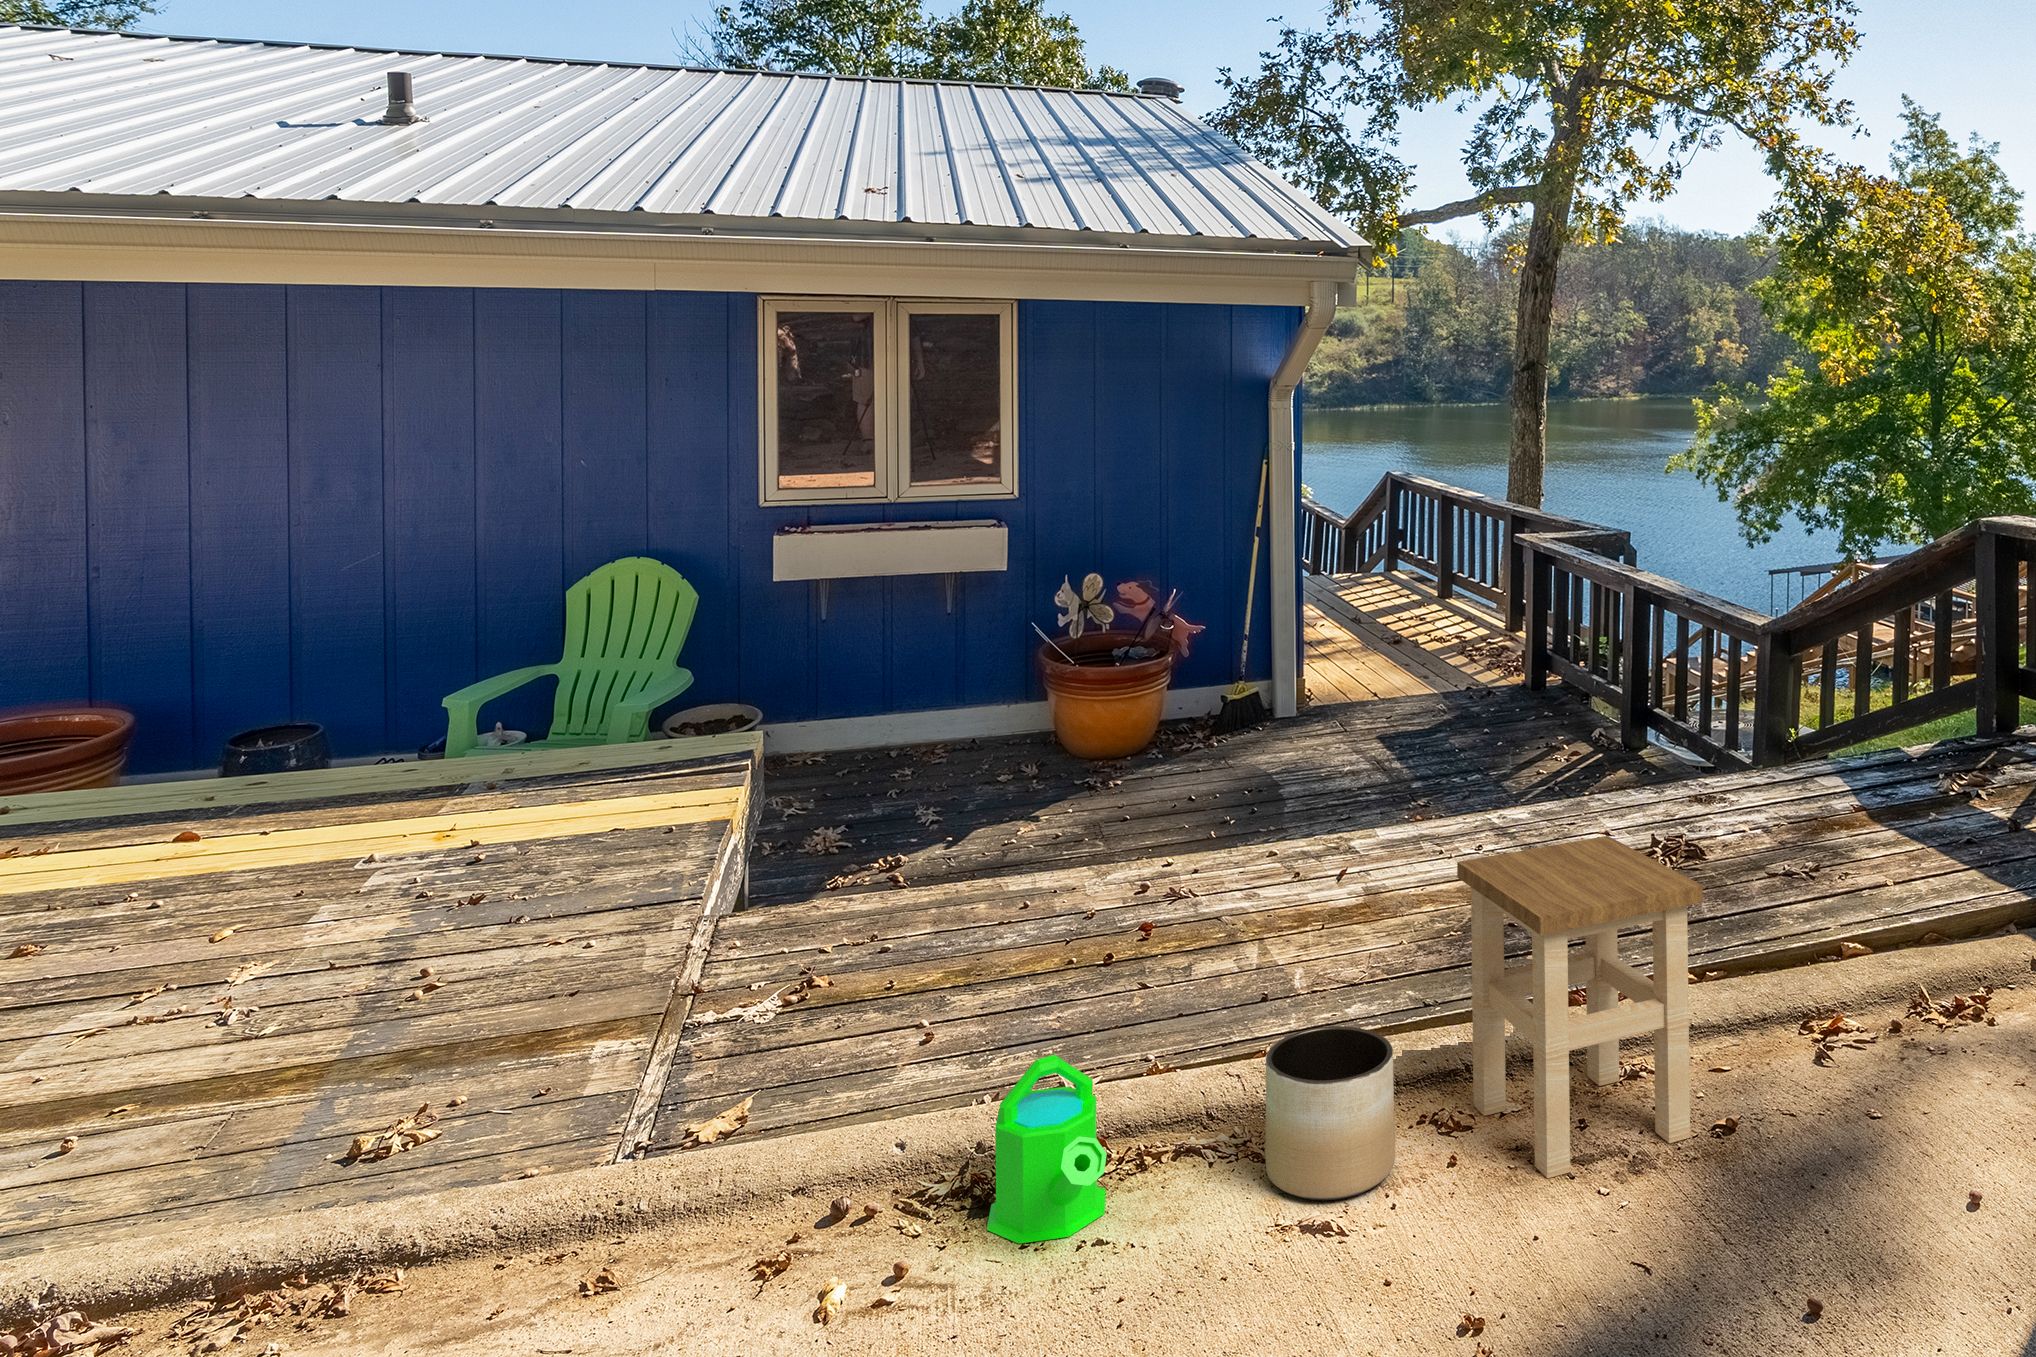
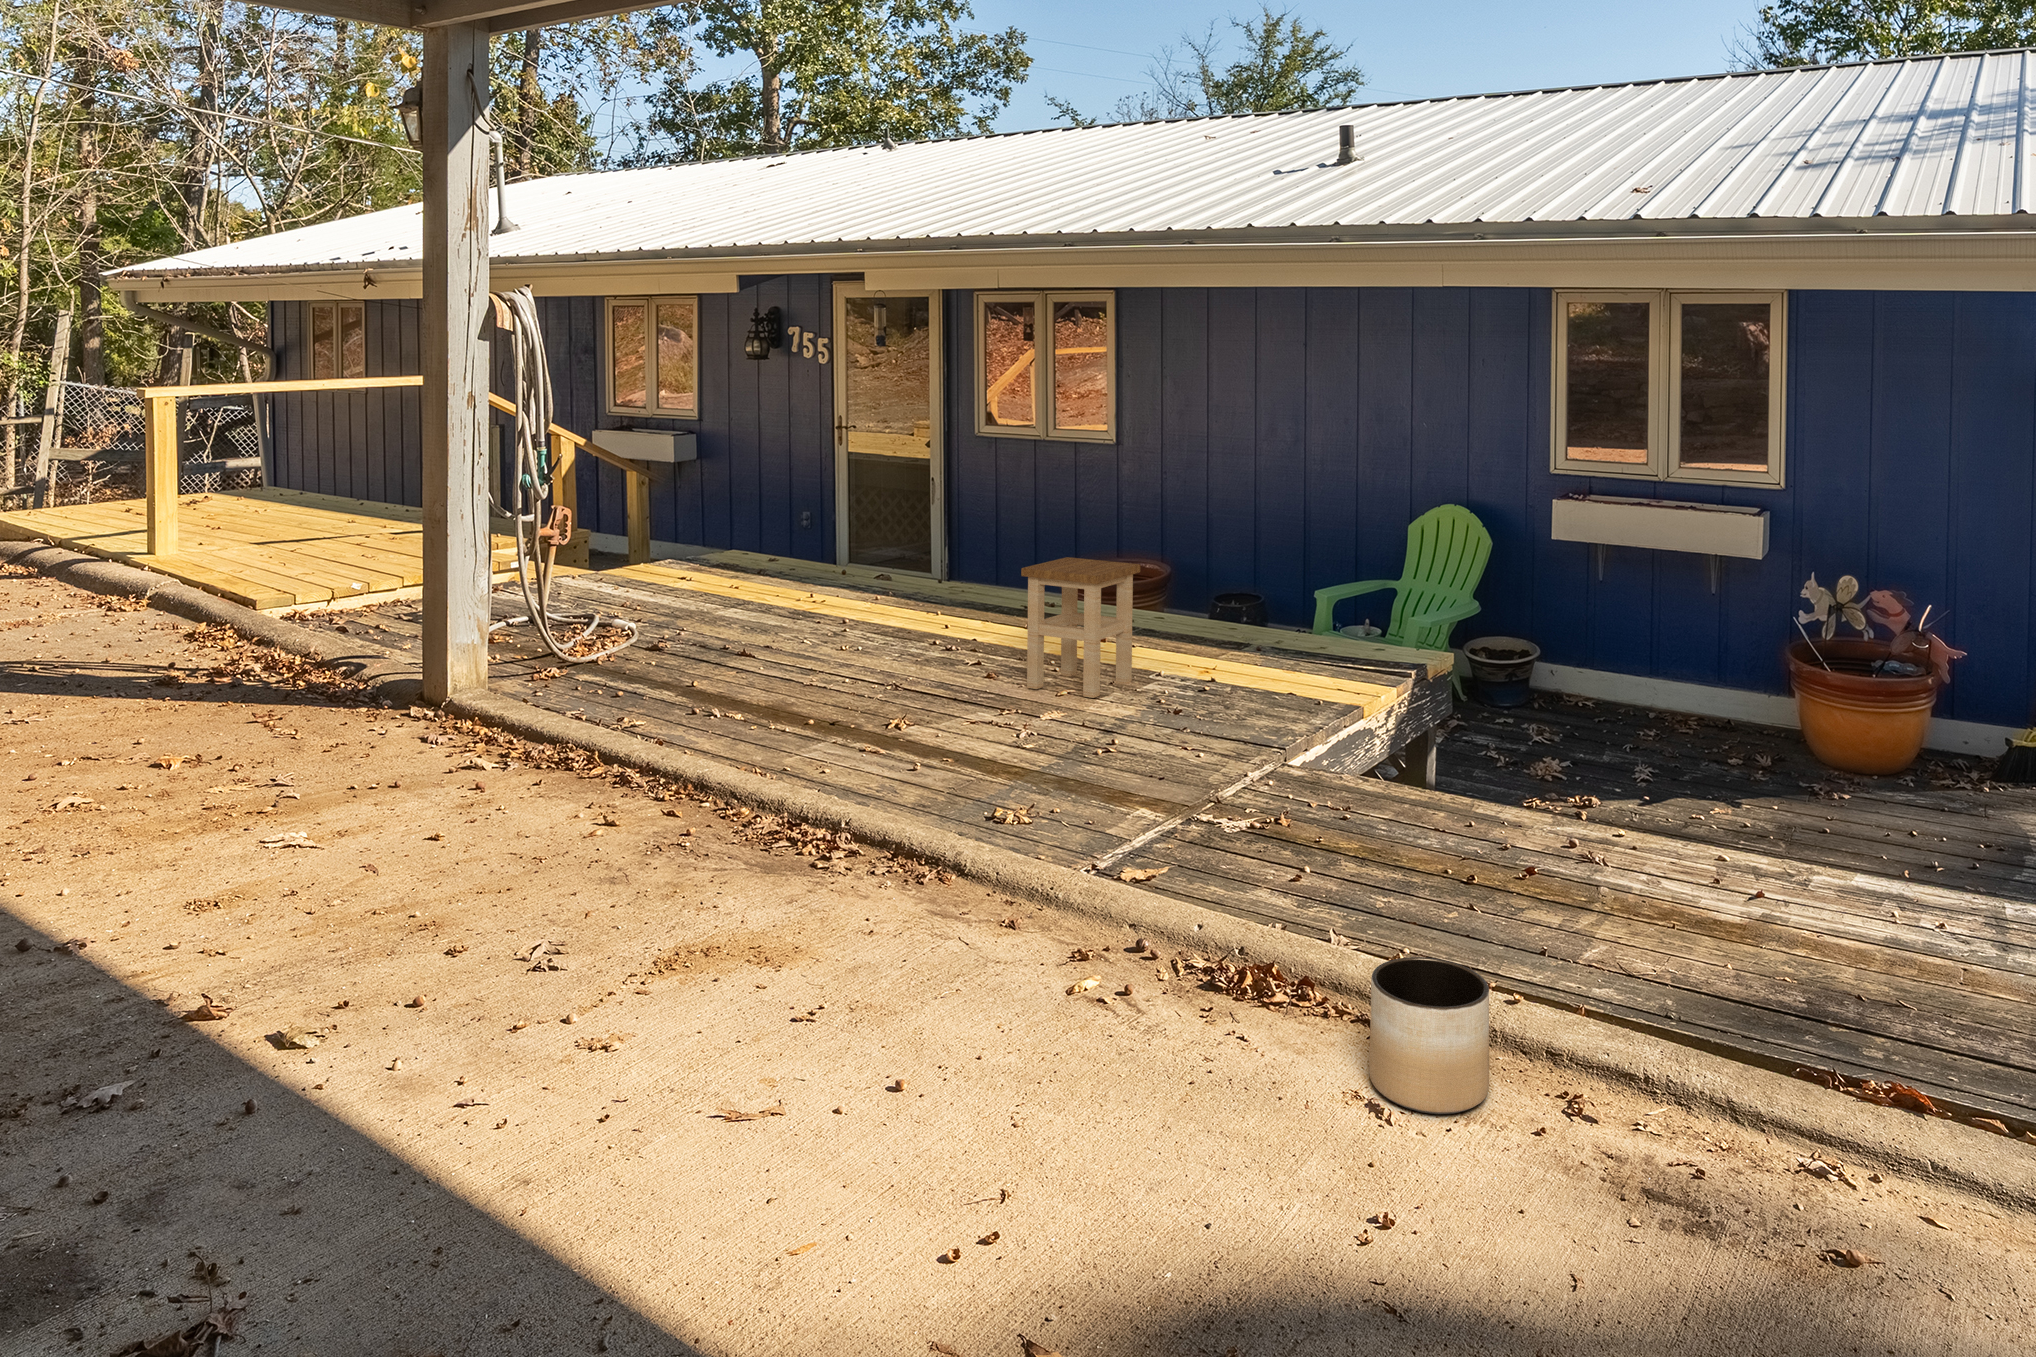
stool: present [1457,836,1703,1178] -> present [1021,557,1140,698]
watering can: present [987,1055,1107,1244] -> none [1187,888,1278,1027]

